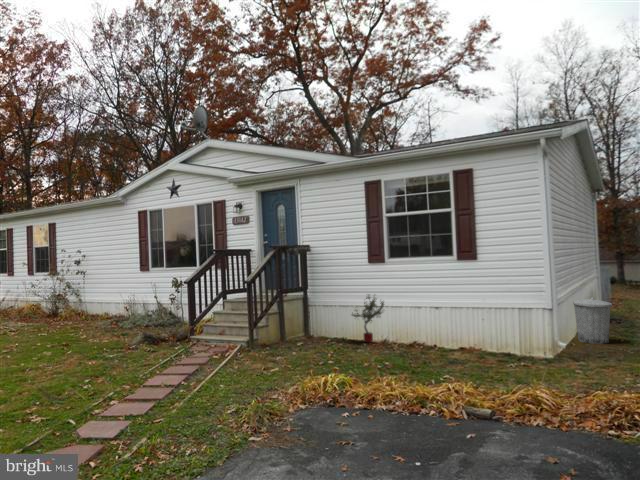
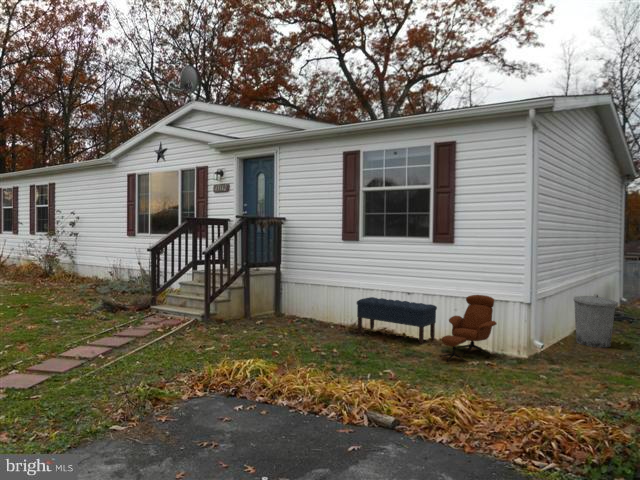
potted tree: present [352,296,384,343] -> none [319,274,355,327]
lounge chair: none [480,304,524,365] -> present [441,295,497,361]
bench: none [391,313,465,352] -> present [357,297,437,344]

